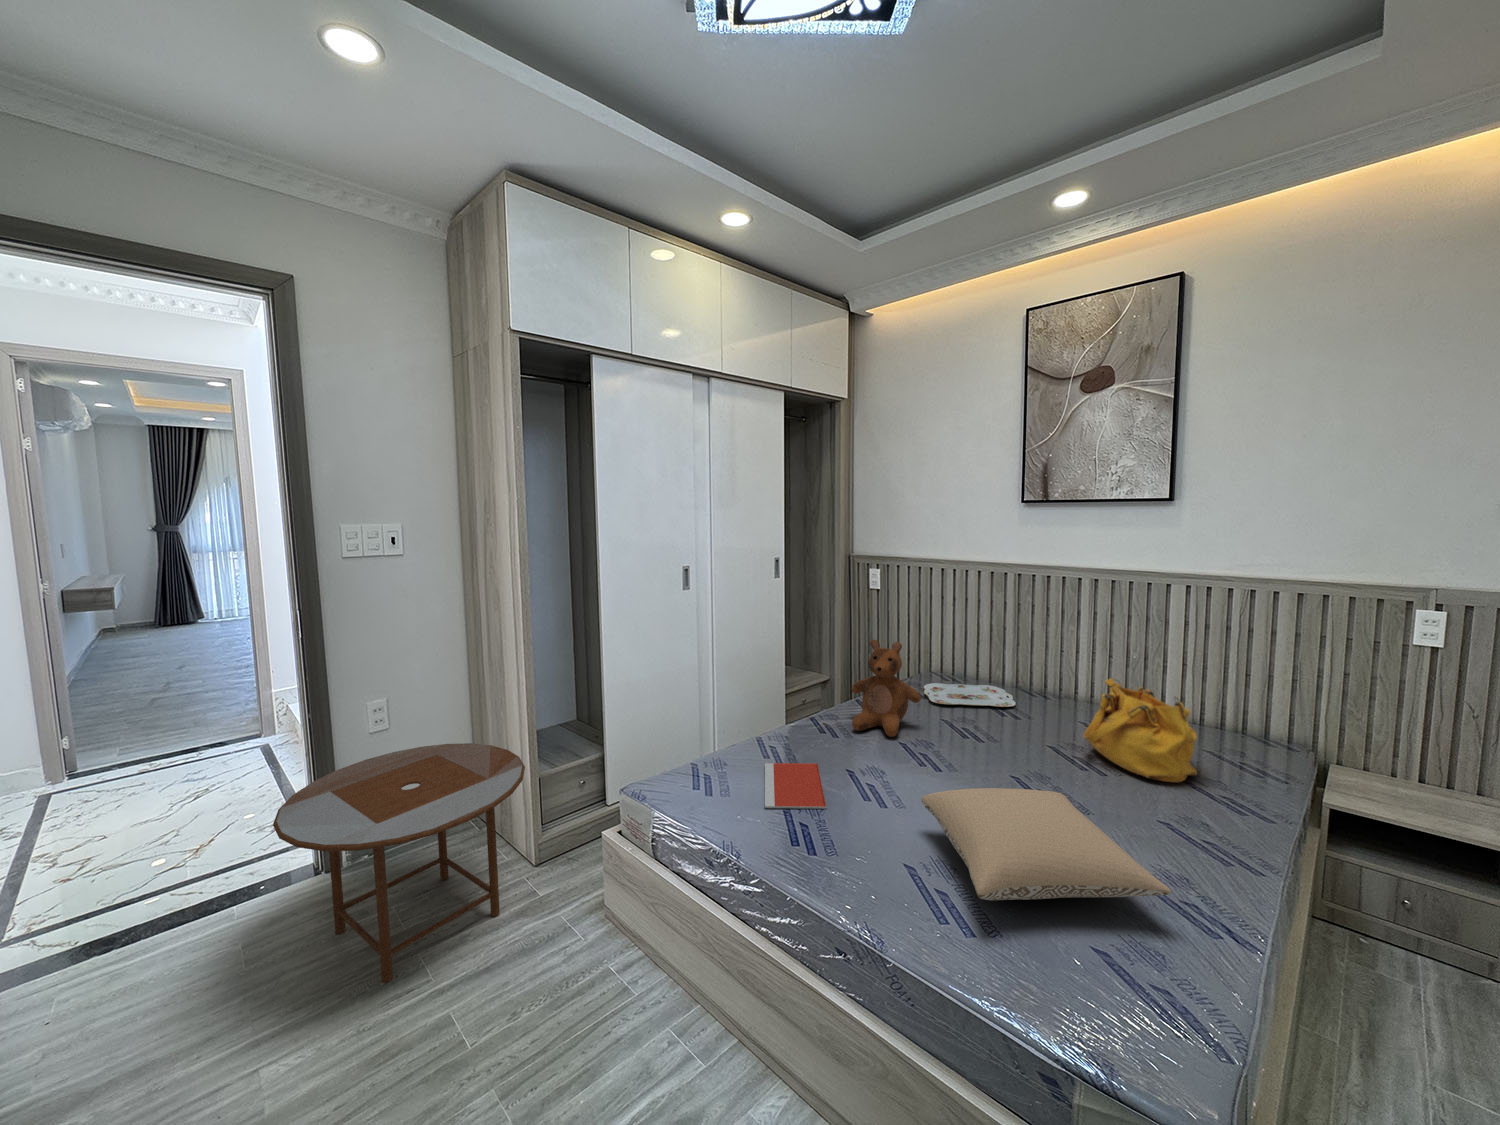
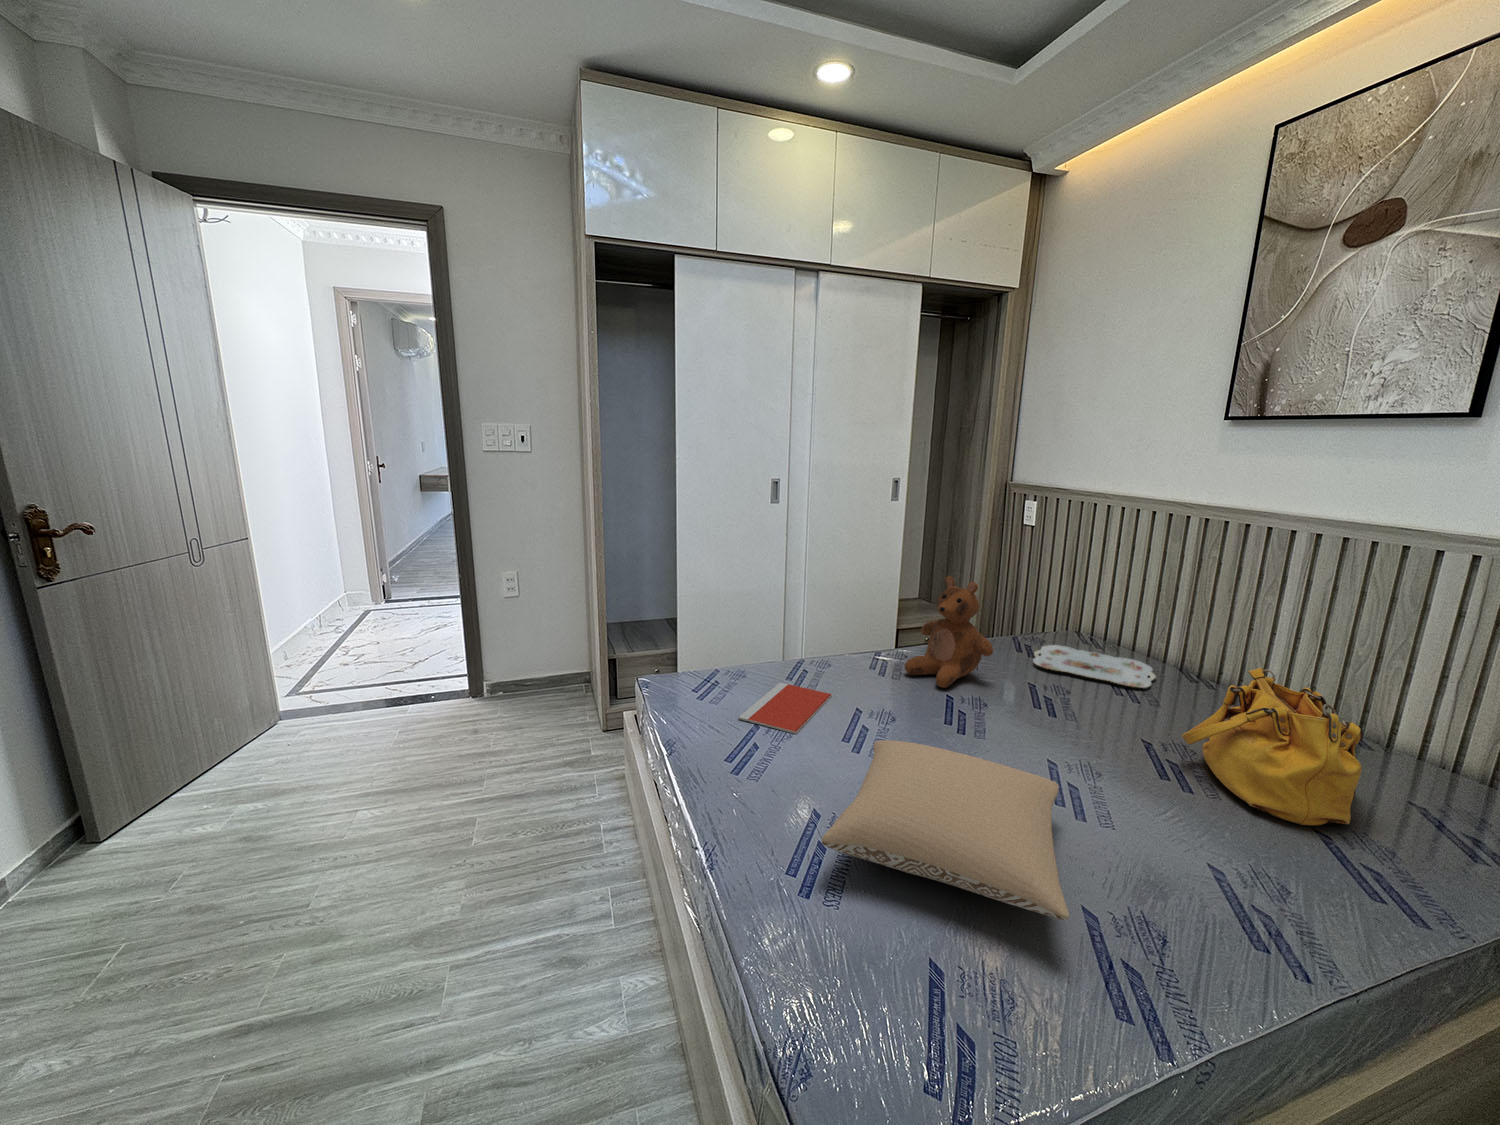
side table: present [273,743,525,983] -> none [394,614,587,781]

